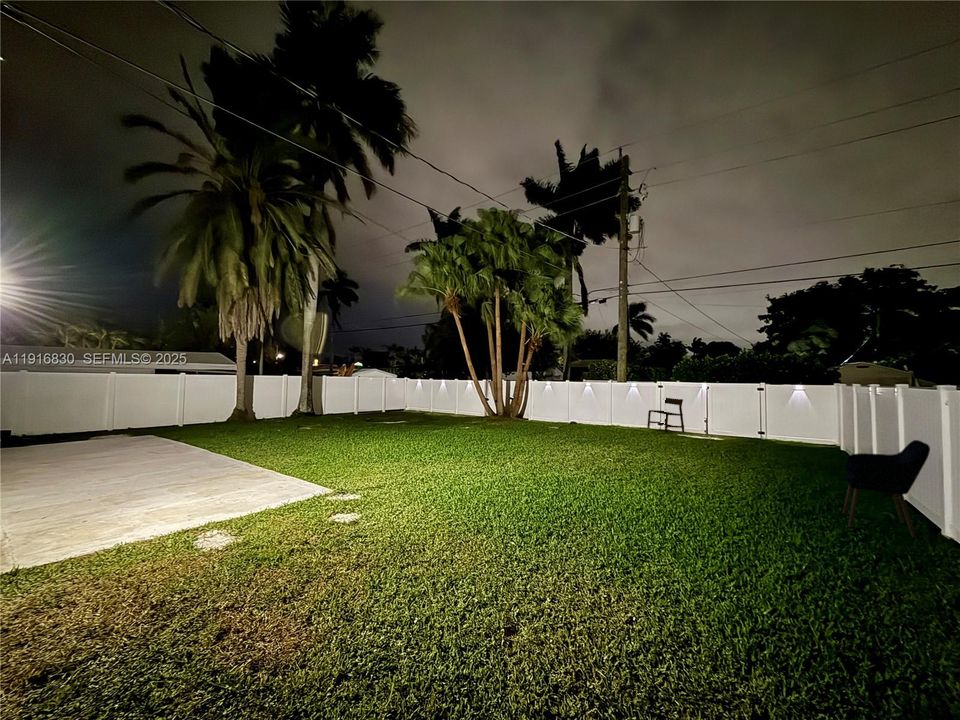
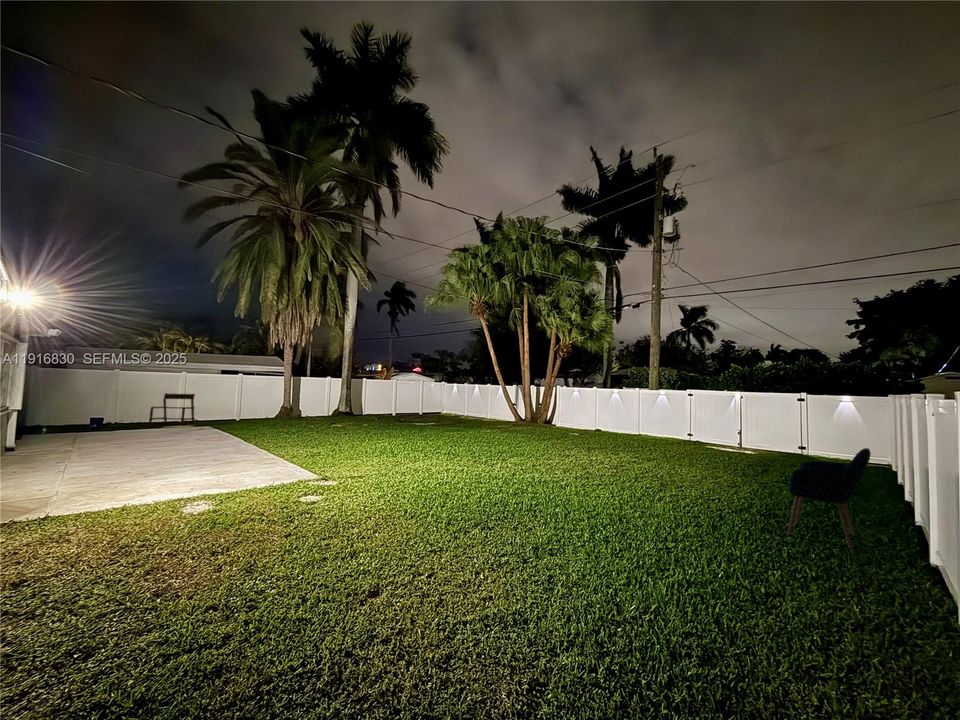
bench: present [647,398,684,432] -> present [149,393,195,425]

